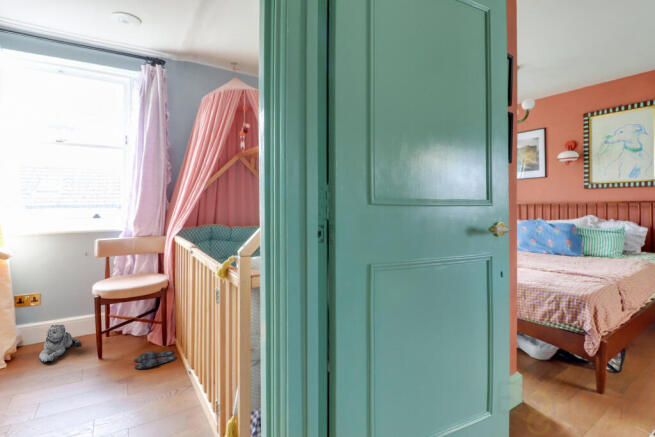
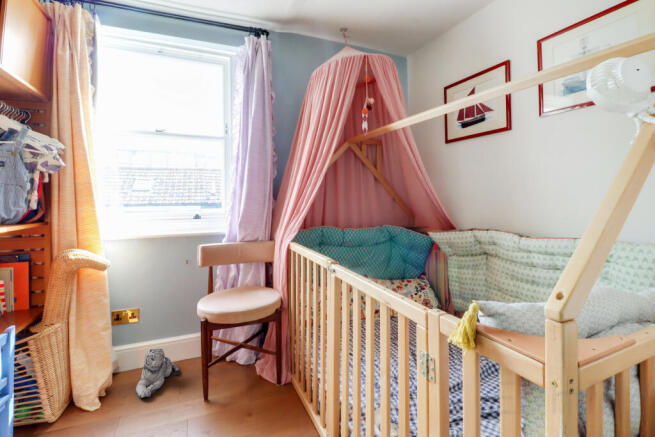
slippers: present [134,350,176,369] -> none [243,391,296,421]

